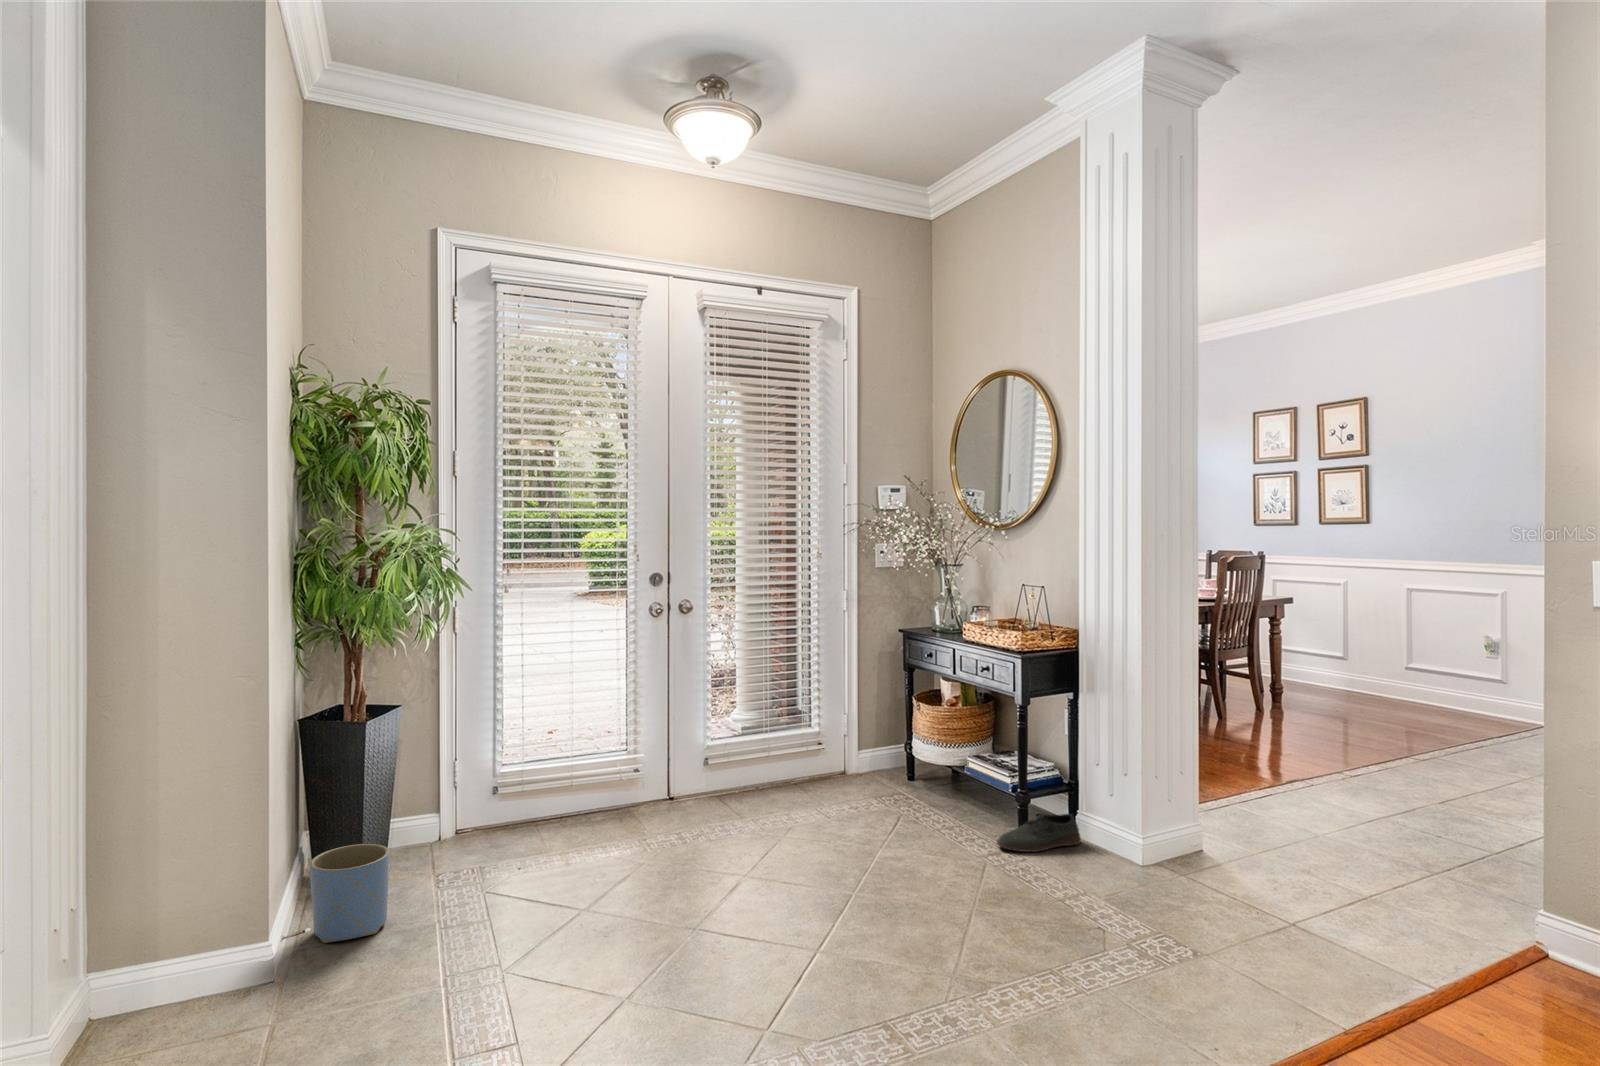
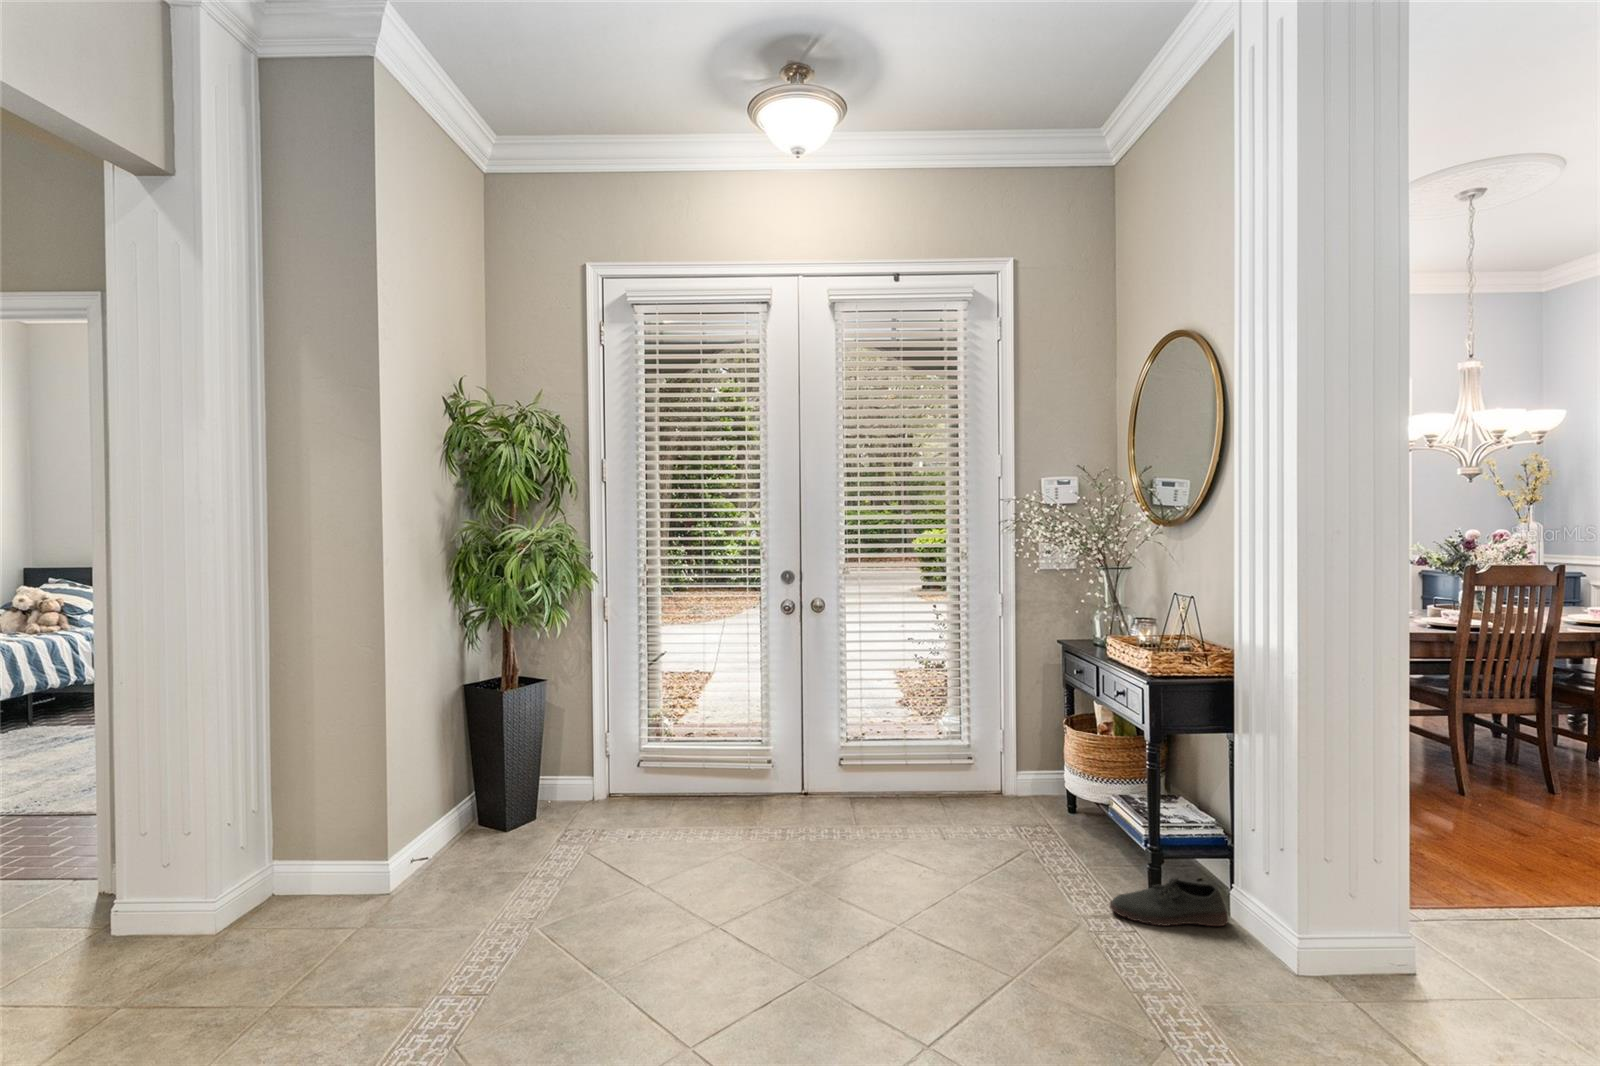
planter: present [310,844,389,943] -> none [422,799,489,880]

